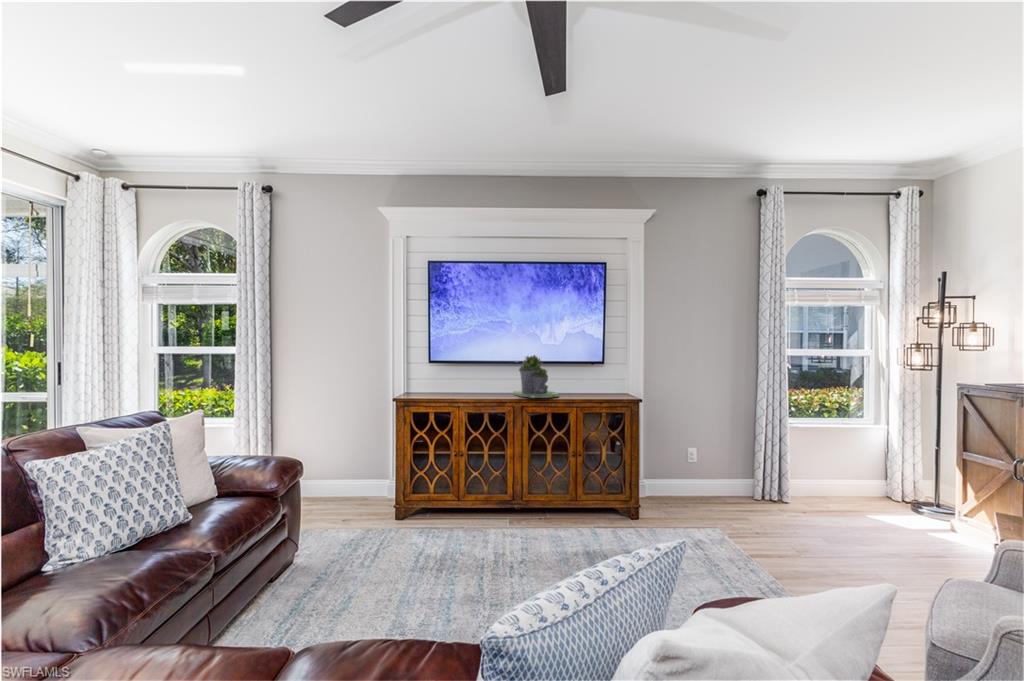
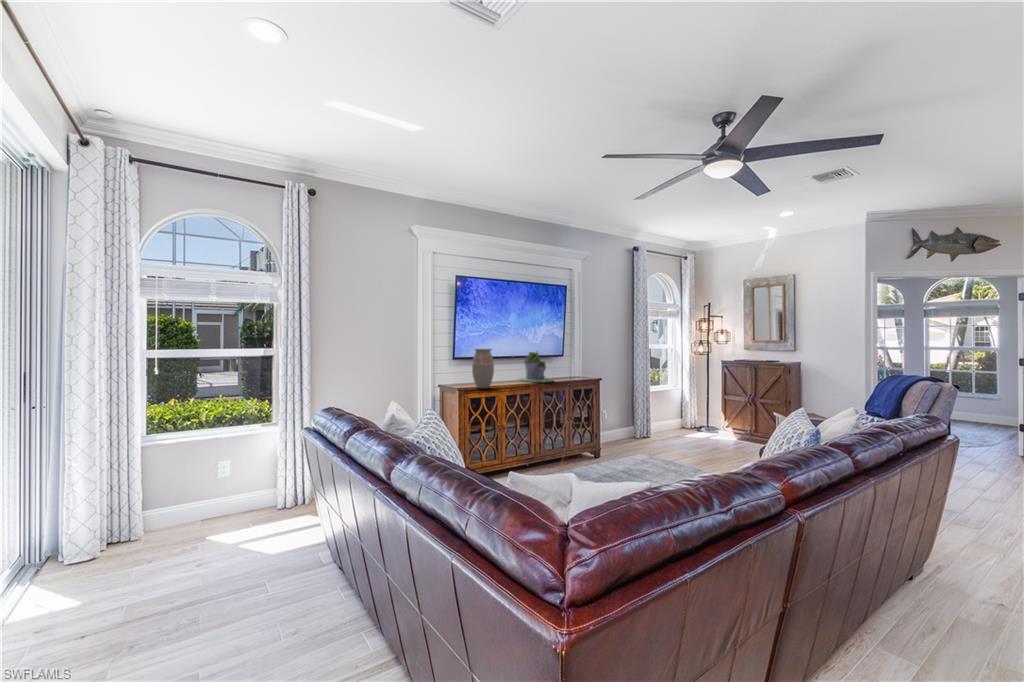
decorative vase: none [416,350,443,400] -> present [472,349,494,388]

